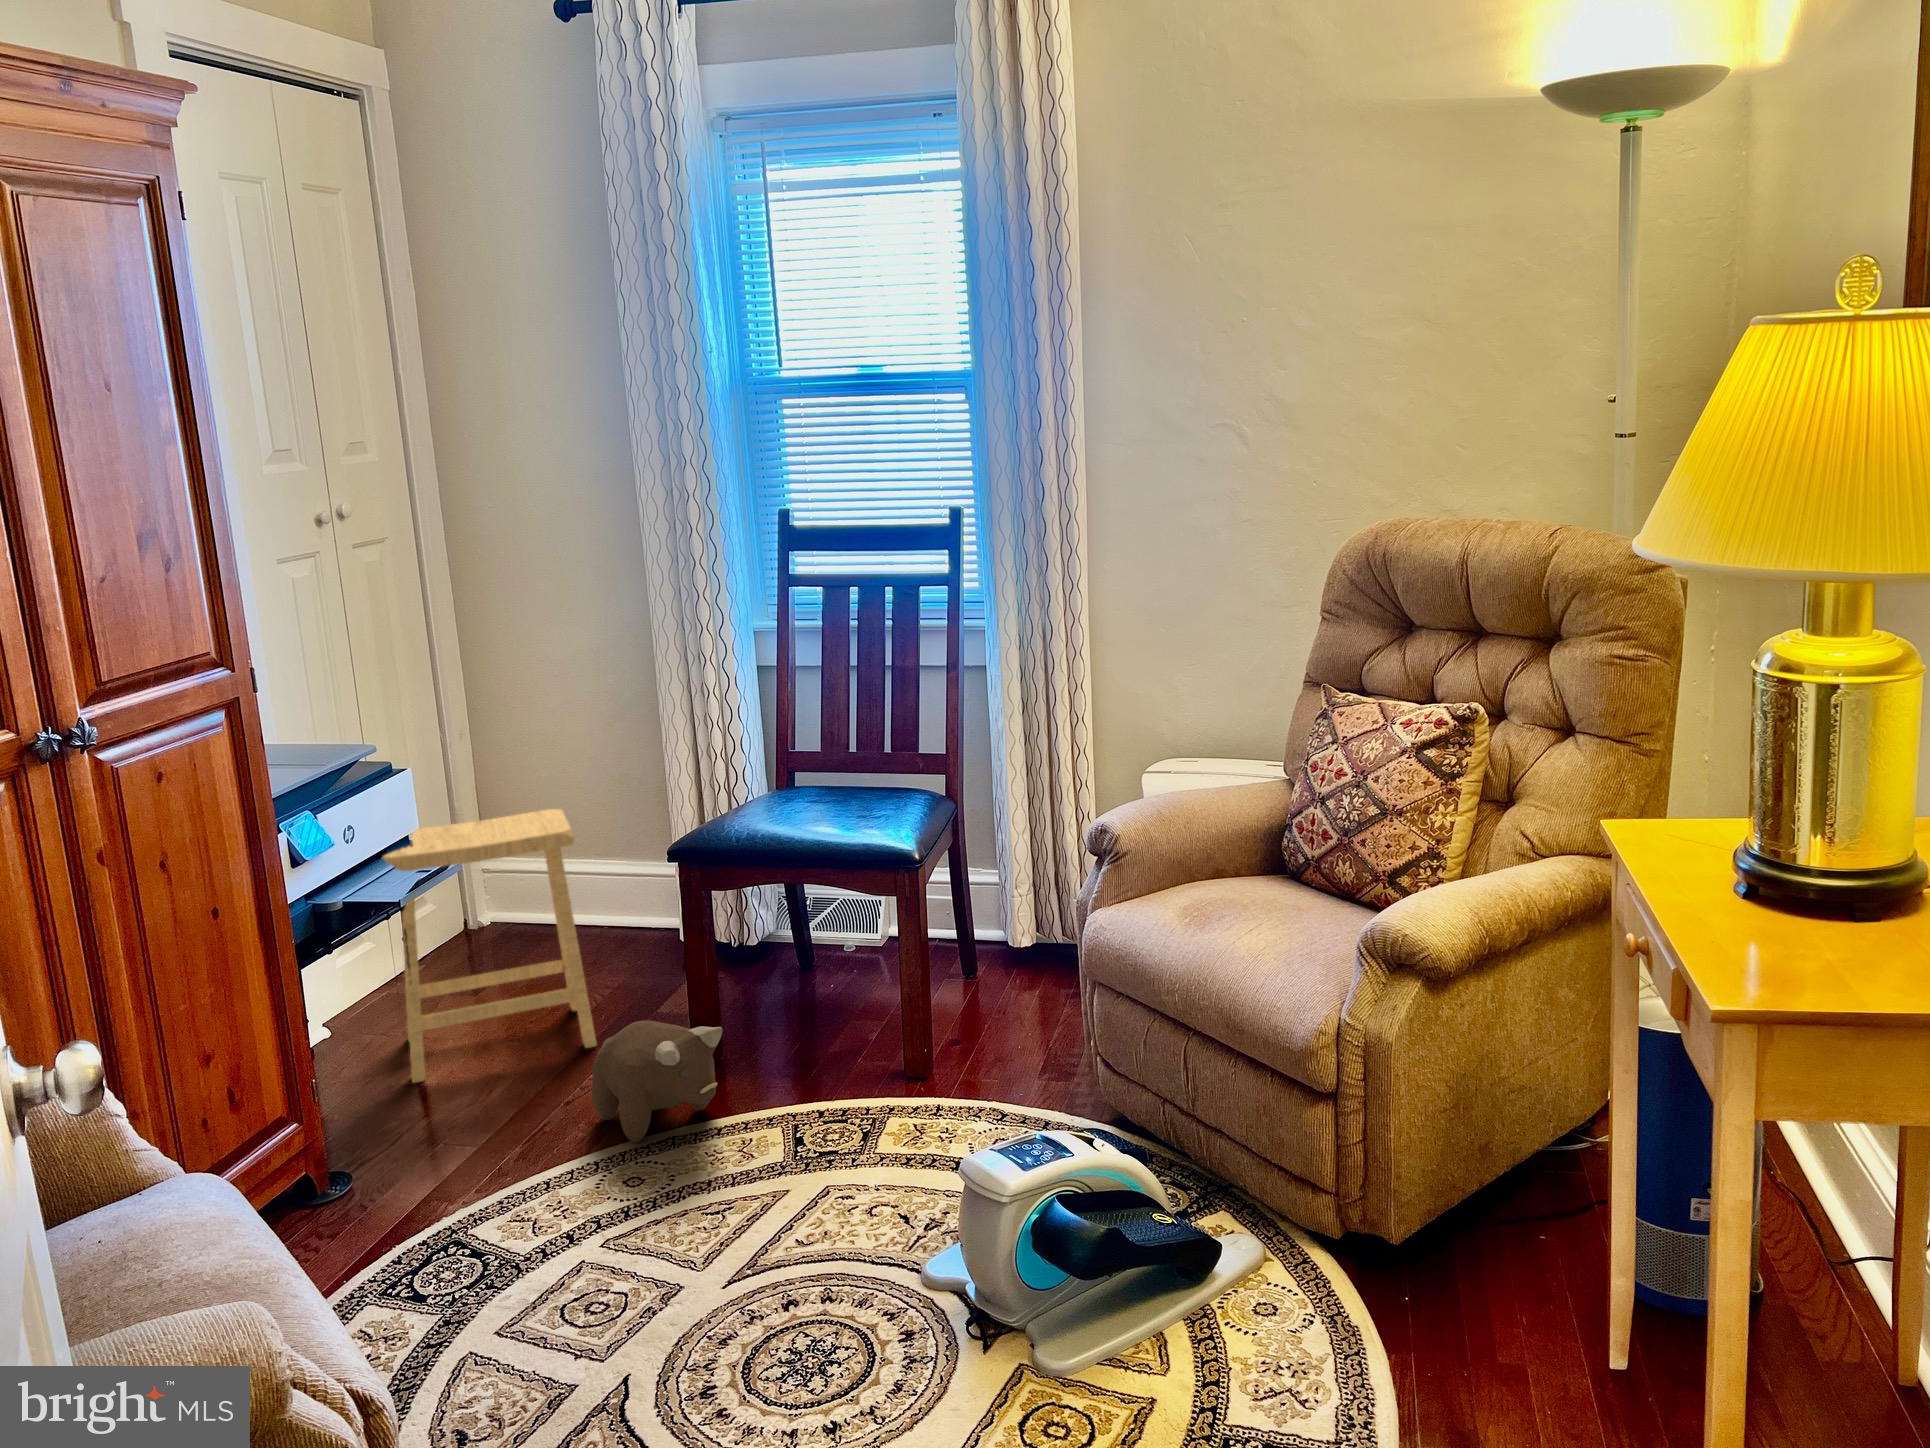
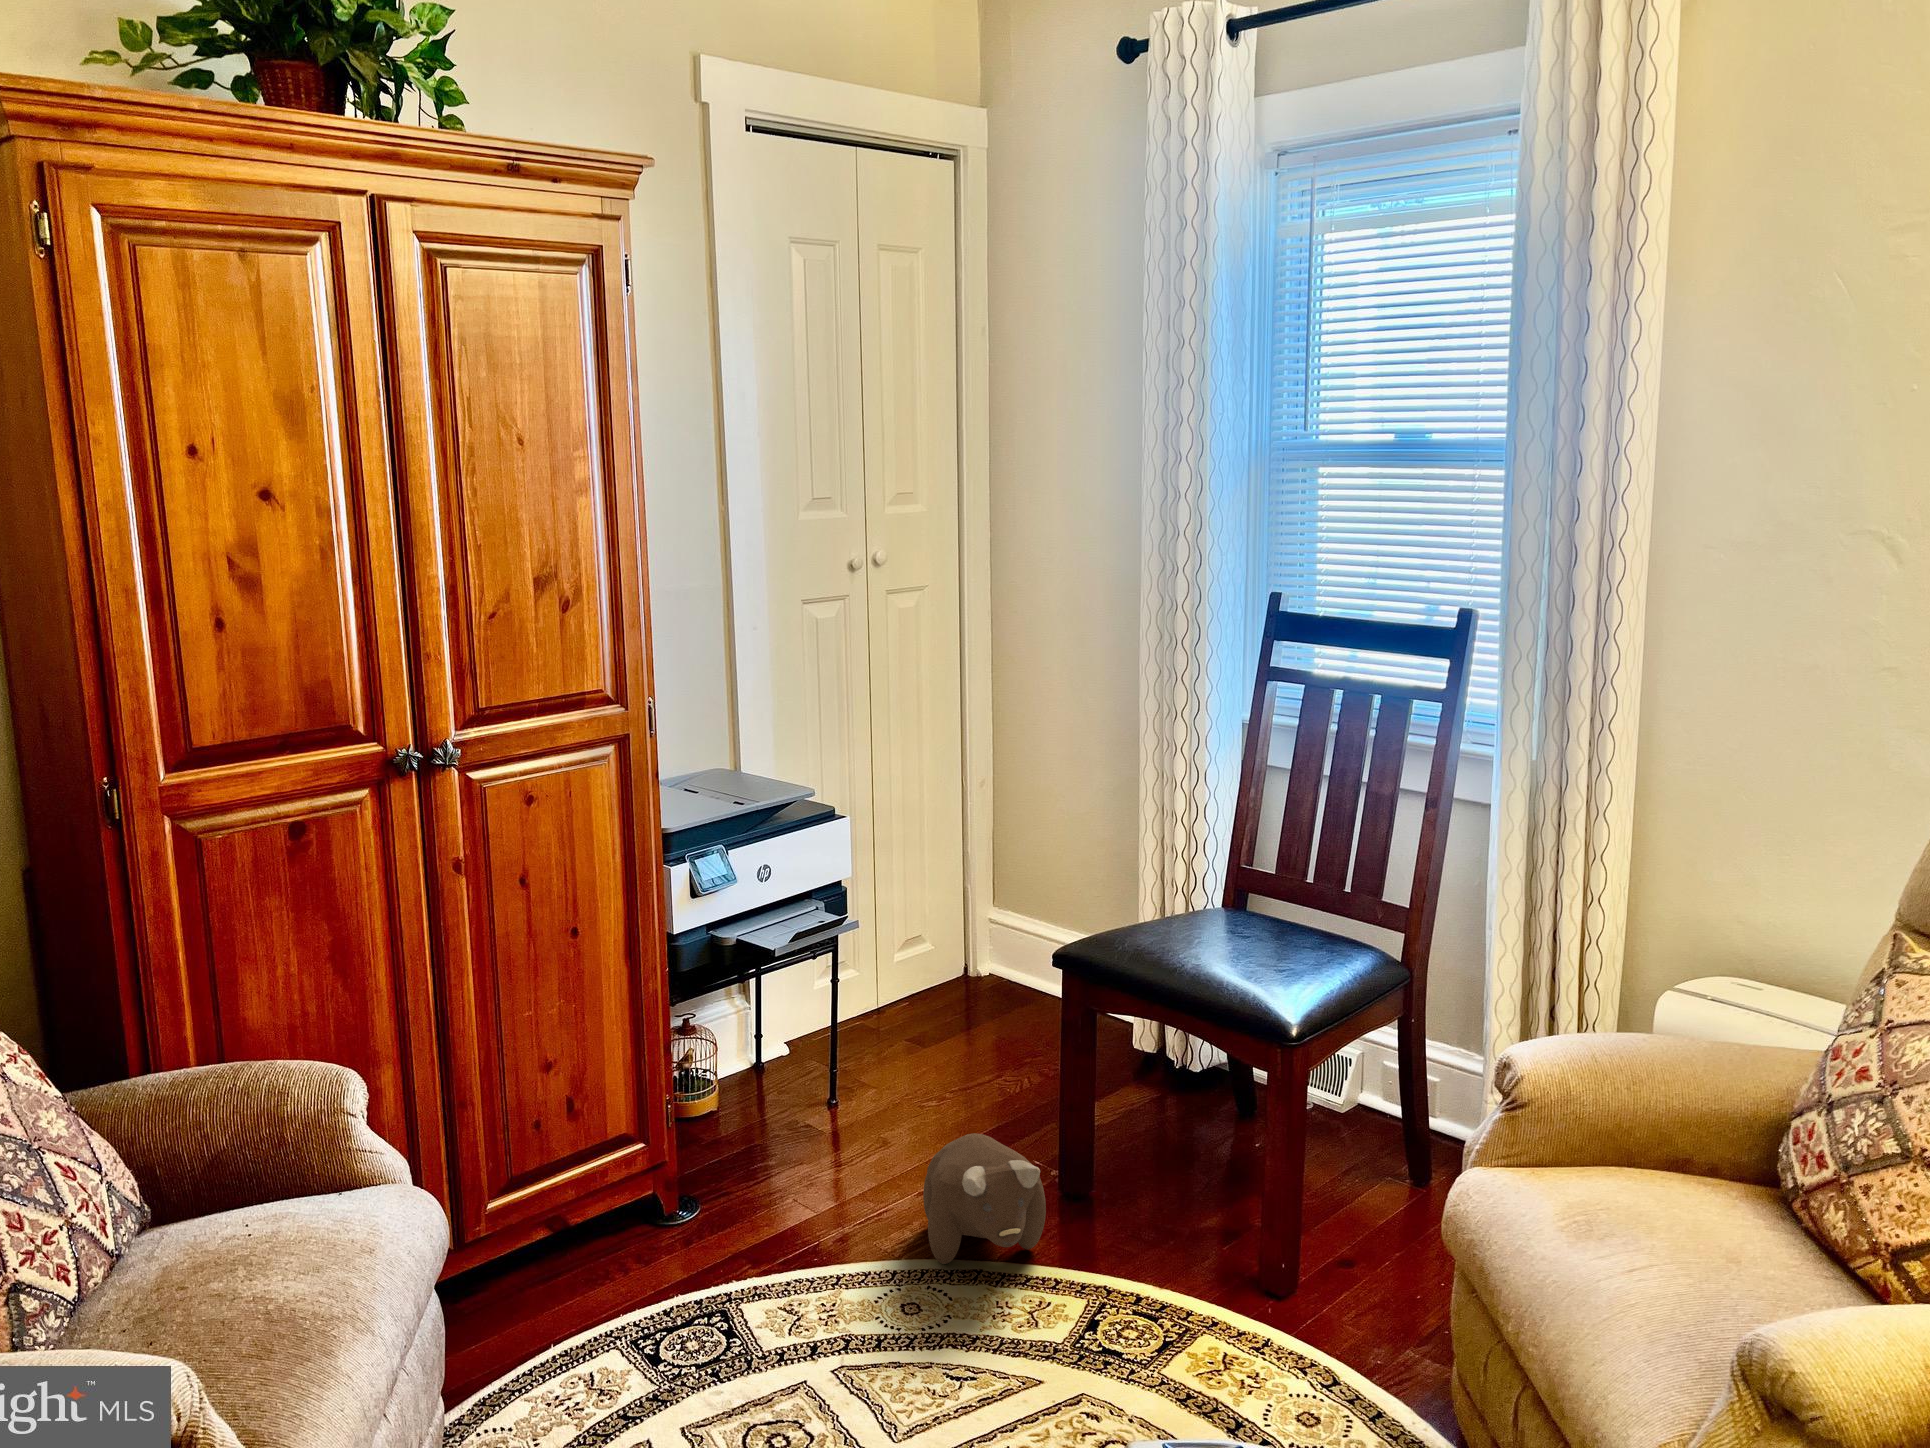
footstool: present [383,809,596,1083] -> none [804,875,1004,1140]

